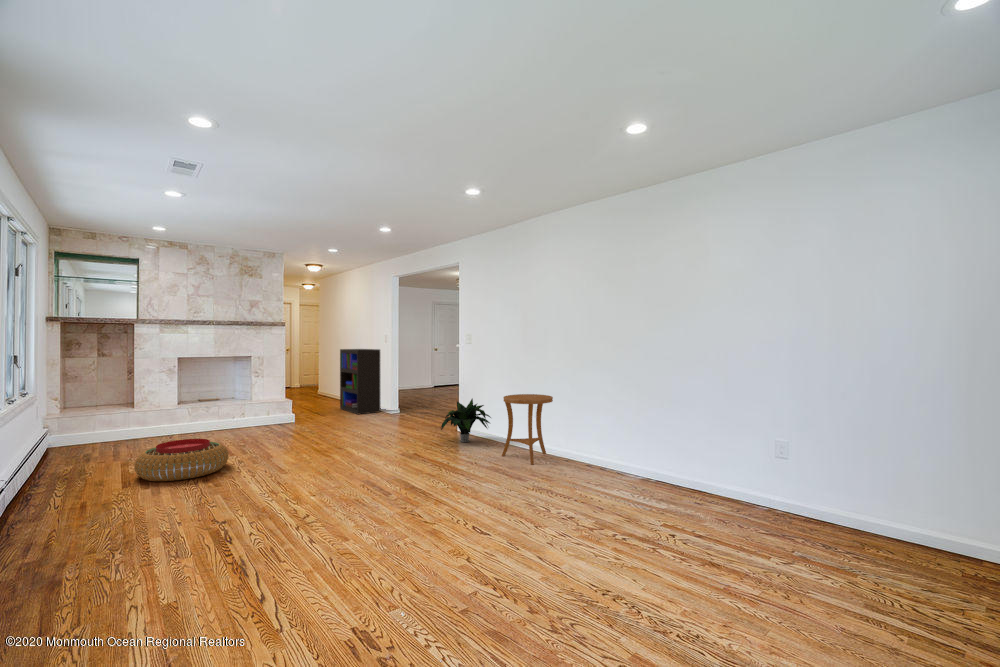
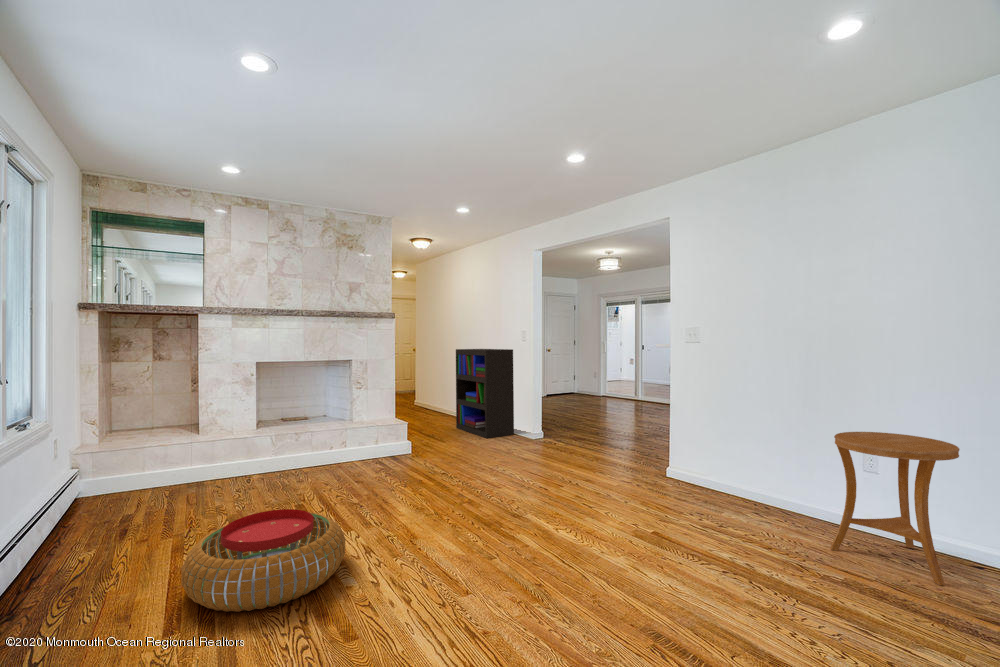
potted plant: present [441,399,491,442] -> none [663,430,768,506]

